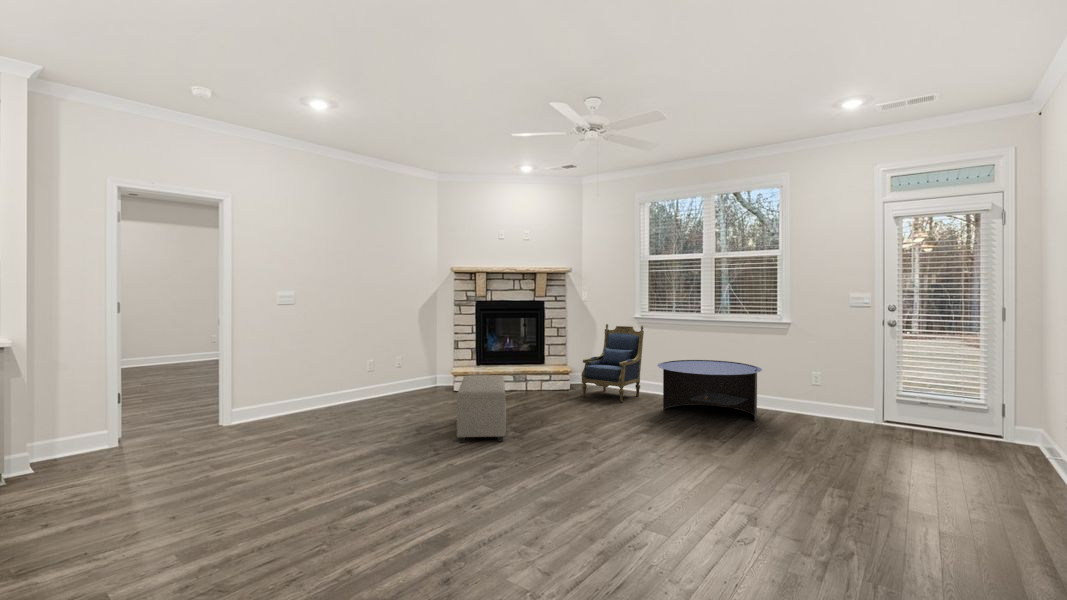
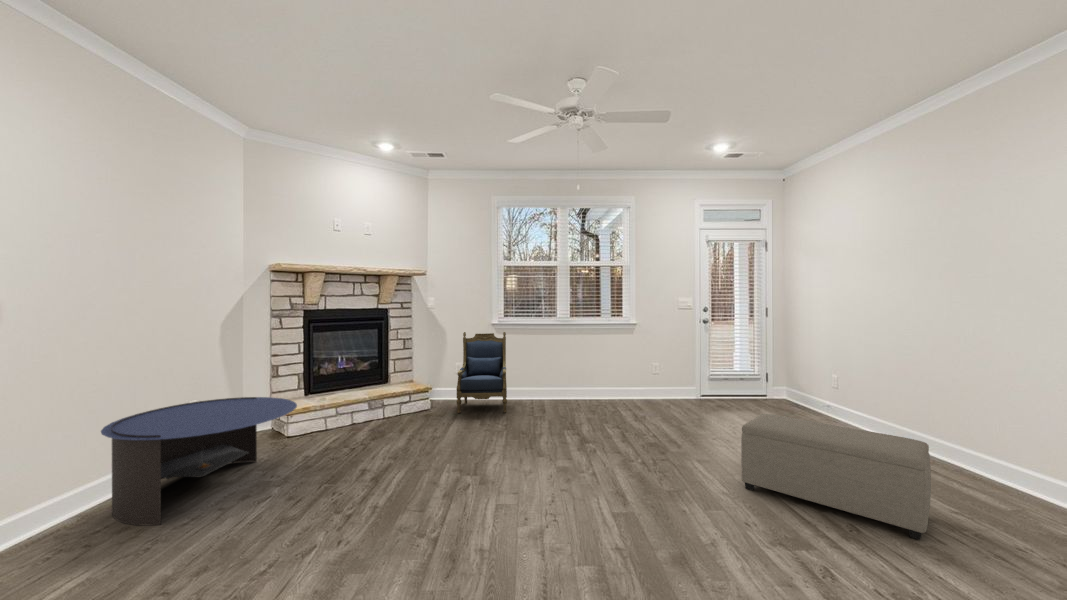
coffee table: present [657,360,762,421] -> present [101,397,297,525]
ottoman: present [457,375,506,442] -> present [741,414,931,540]

